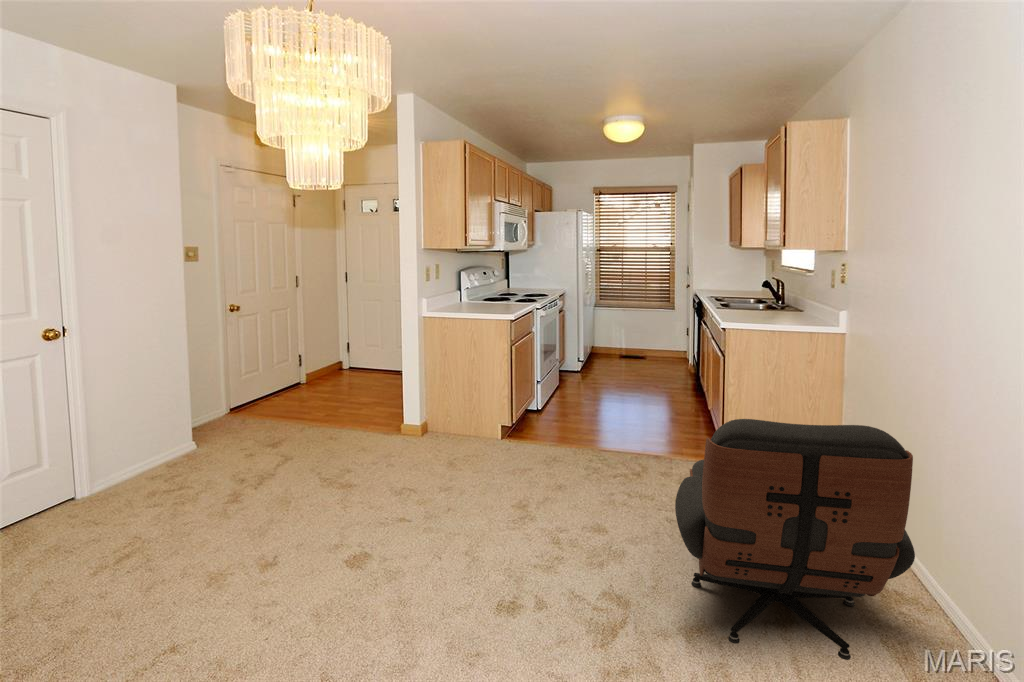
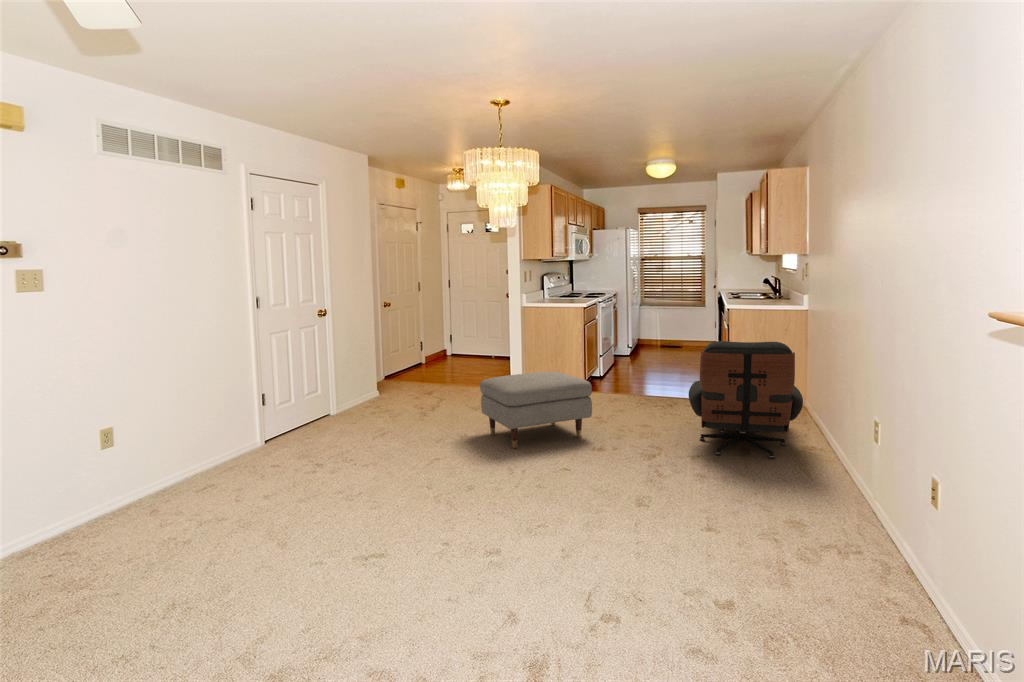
ottoman: none [295,440,497,610] -> present [480,372,592,448]

